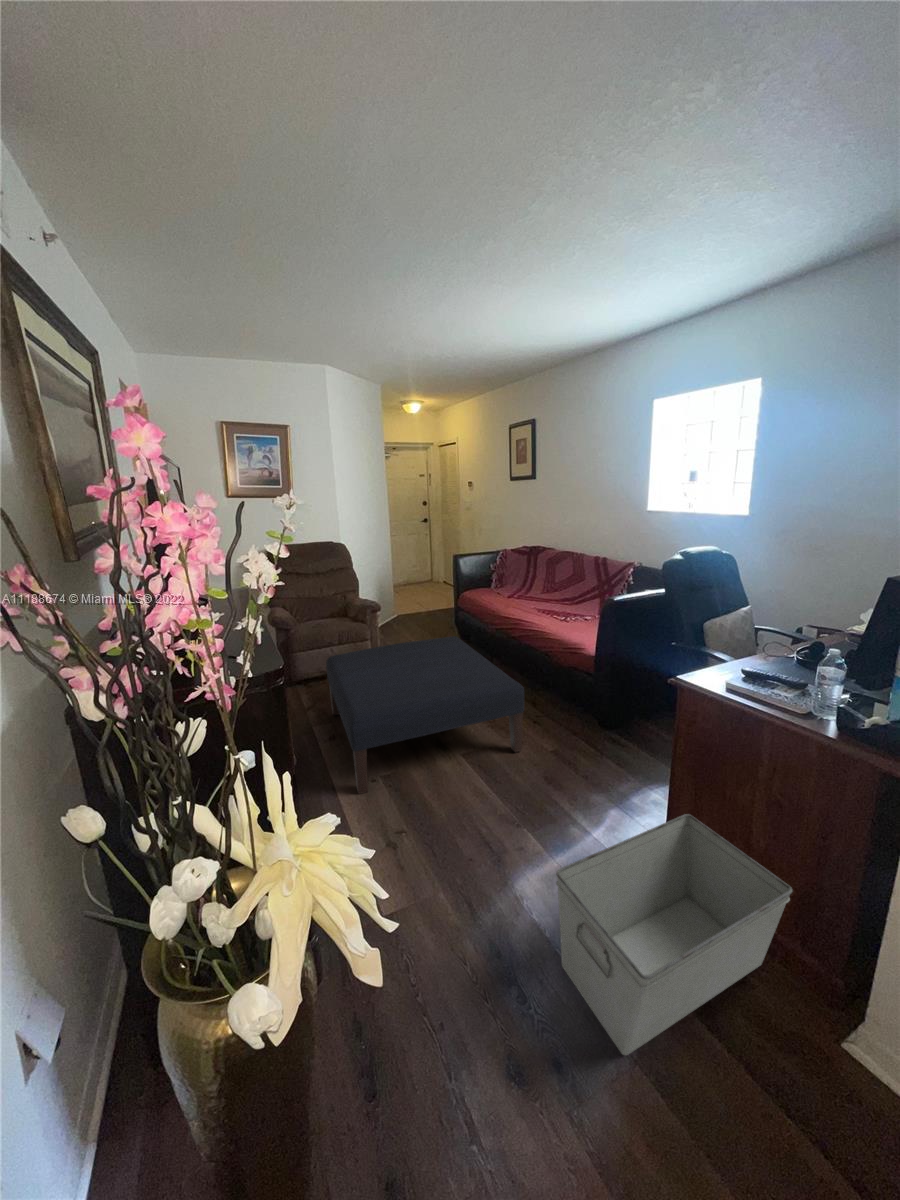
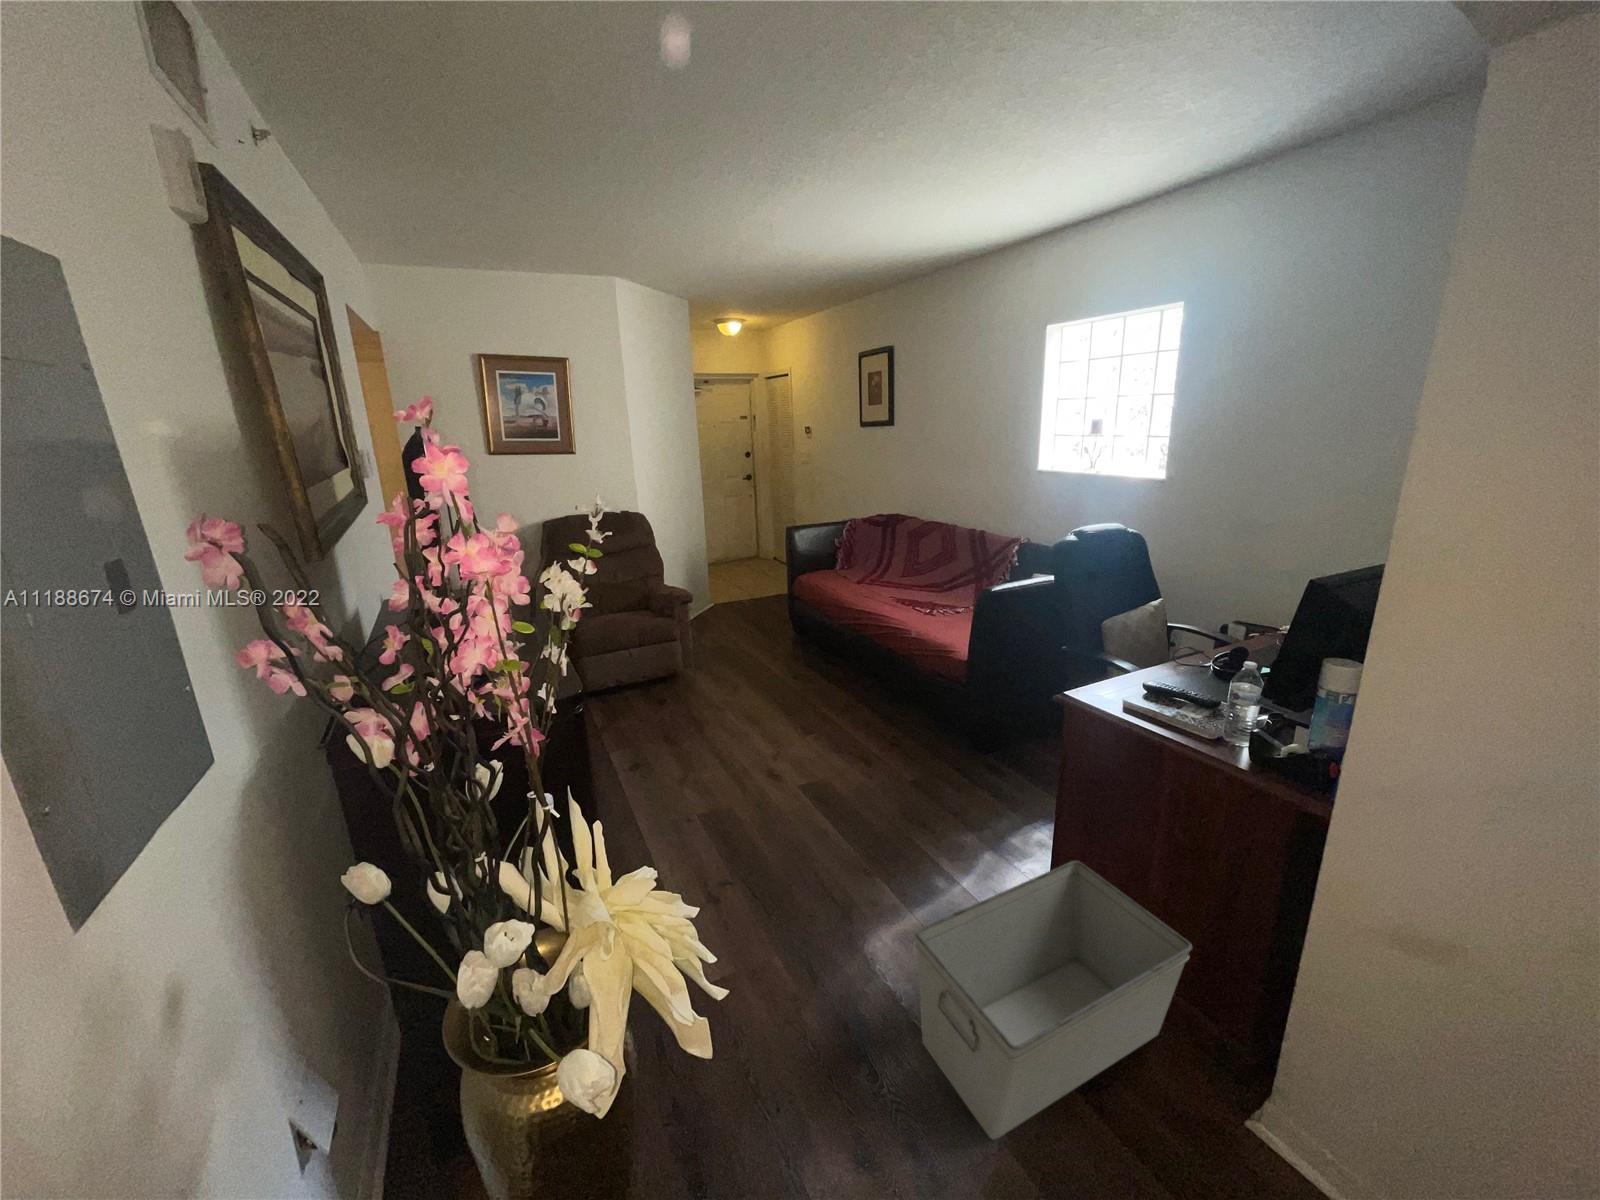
ottoman: present [326,636,524,794] -> none [623,638,880,844]

